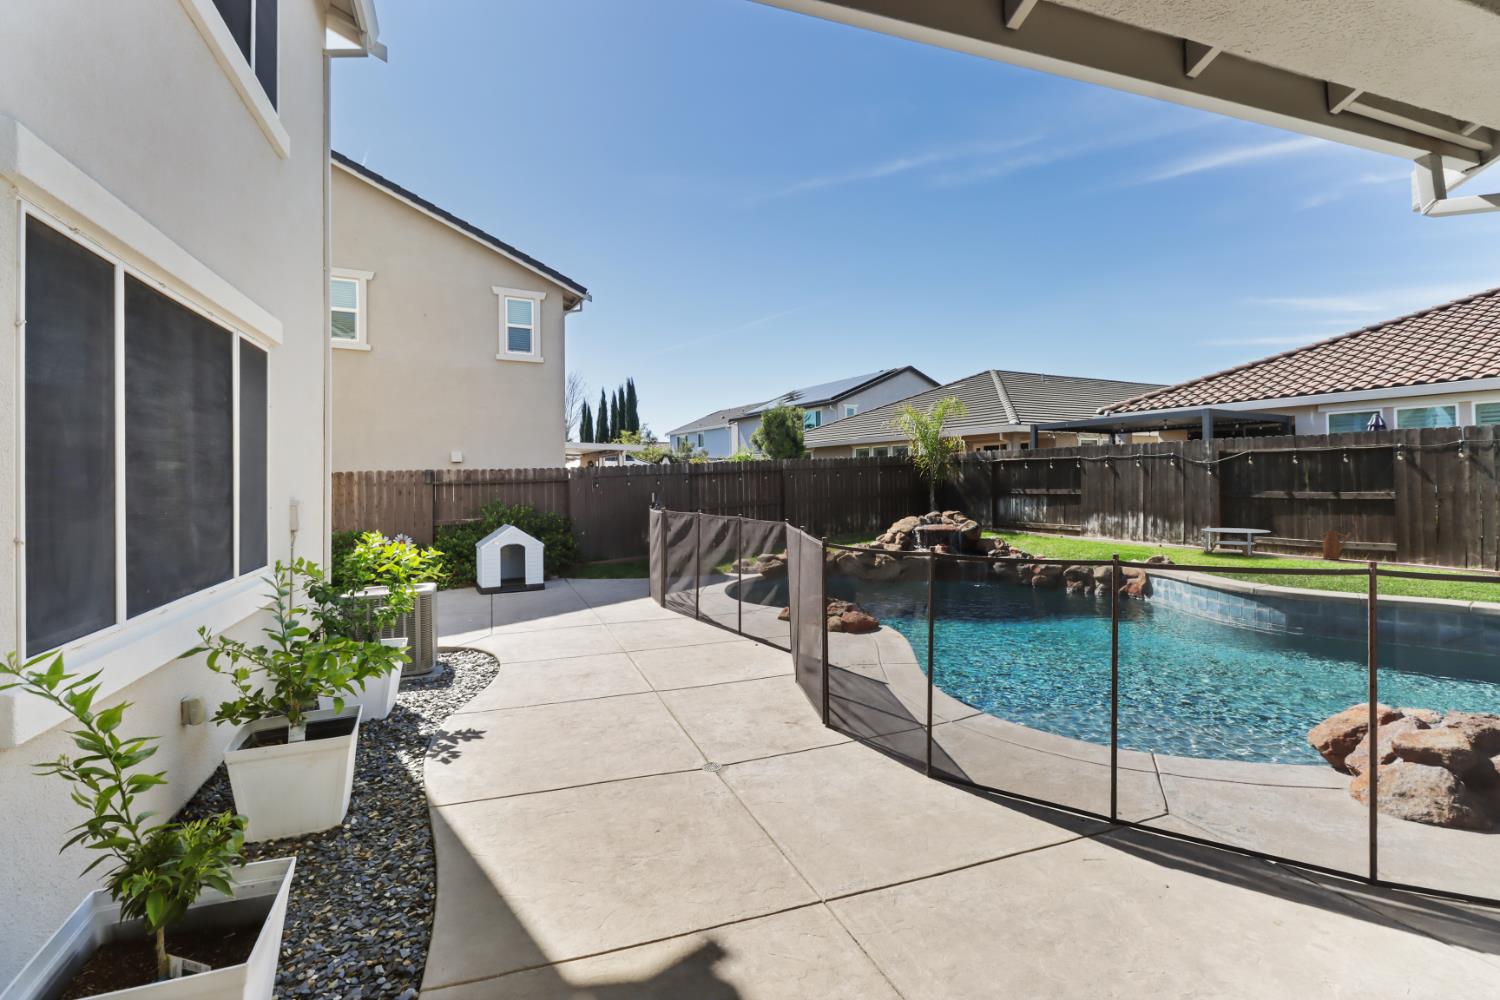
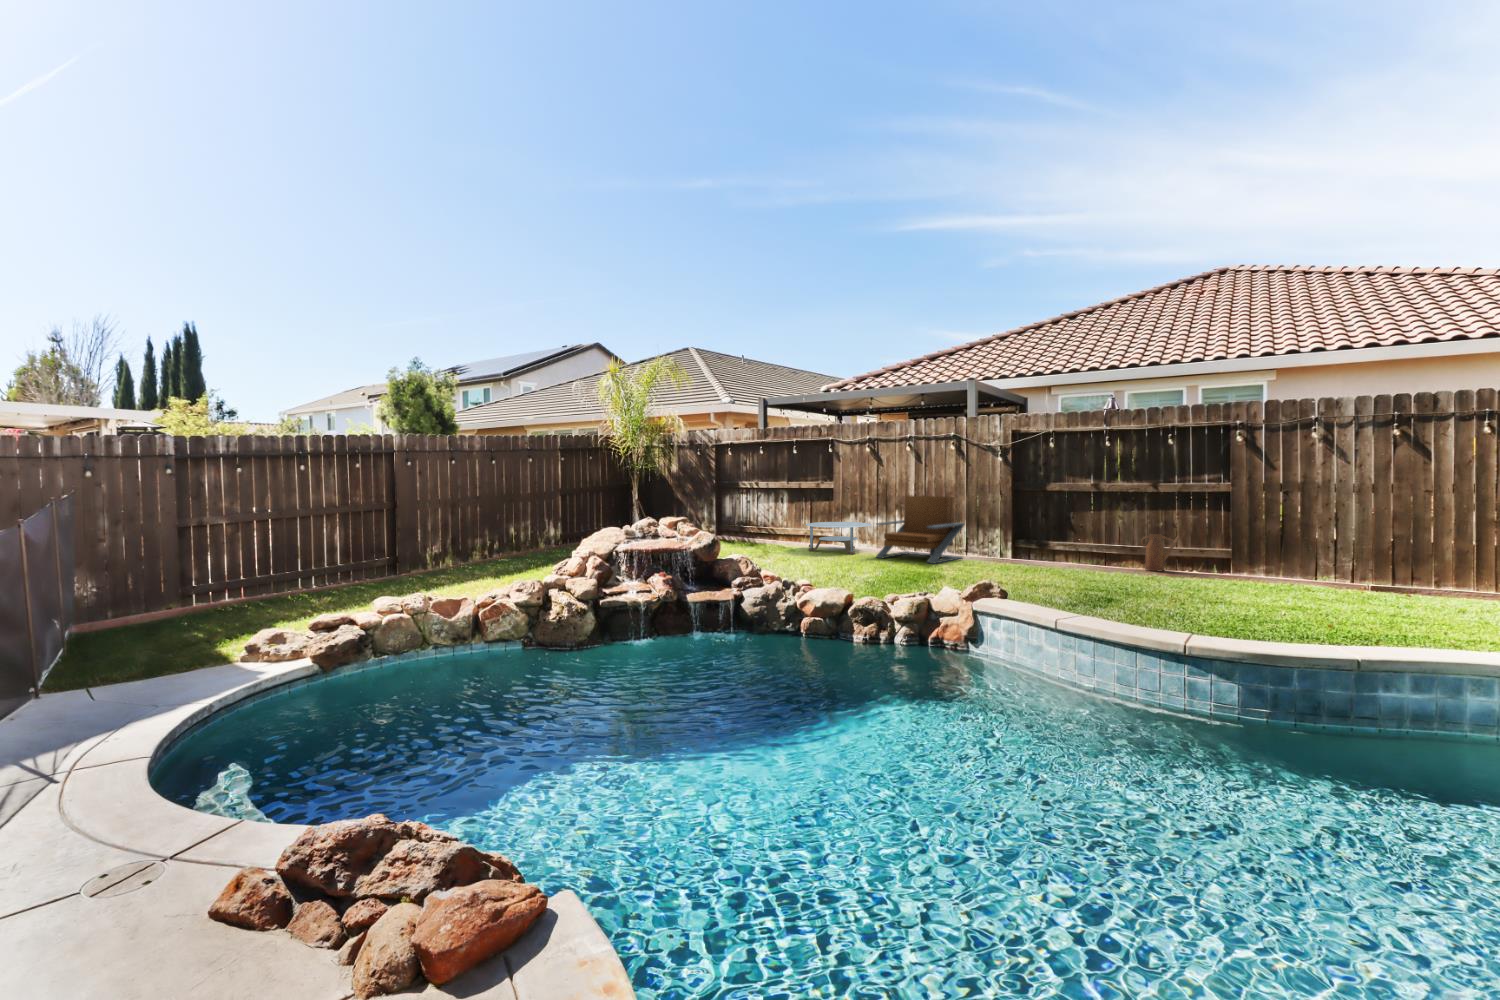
lounge chair: none [1107,500,1180,549] -> present [876,496,965,564]
round table: present [1201,528,1271,557] -> present [806,522,871,554]

